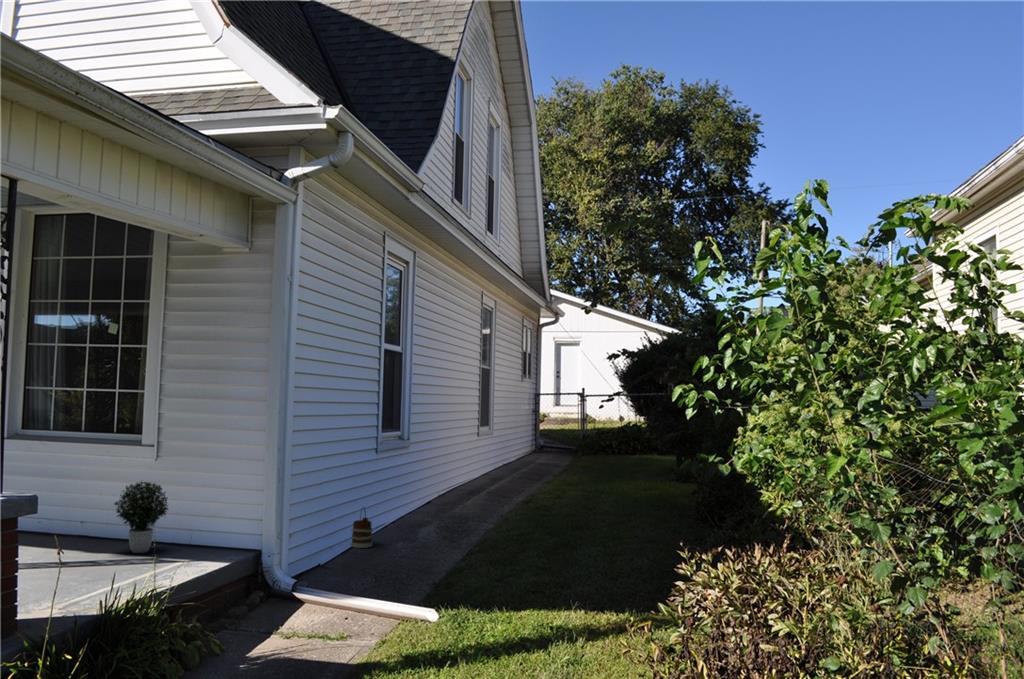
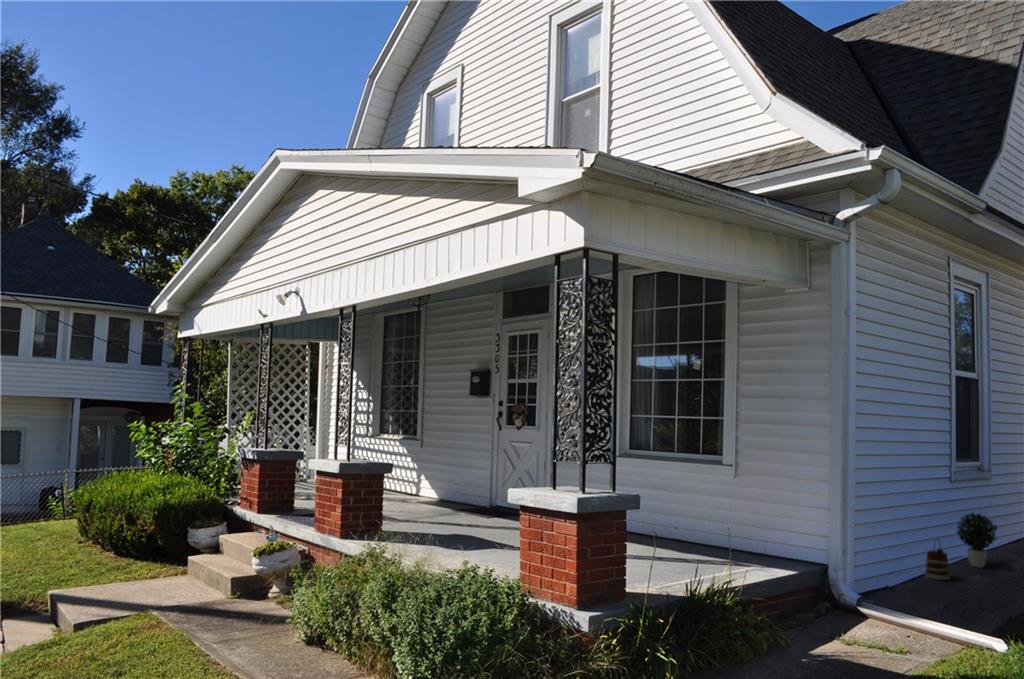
potted plant: present [114,481,168,553] -> present [957,513,997,568]

